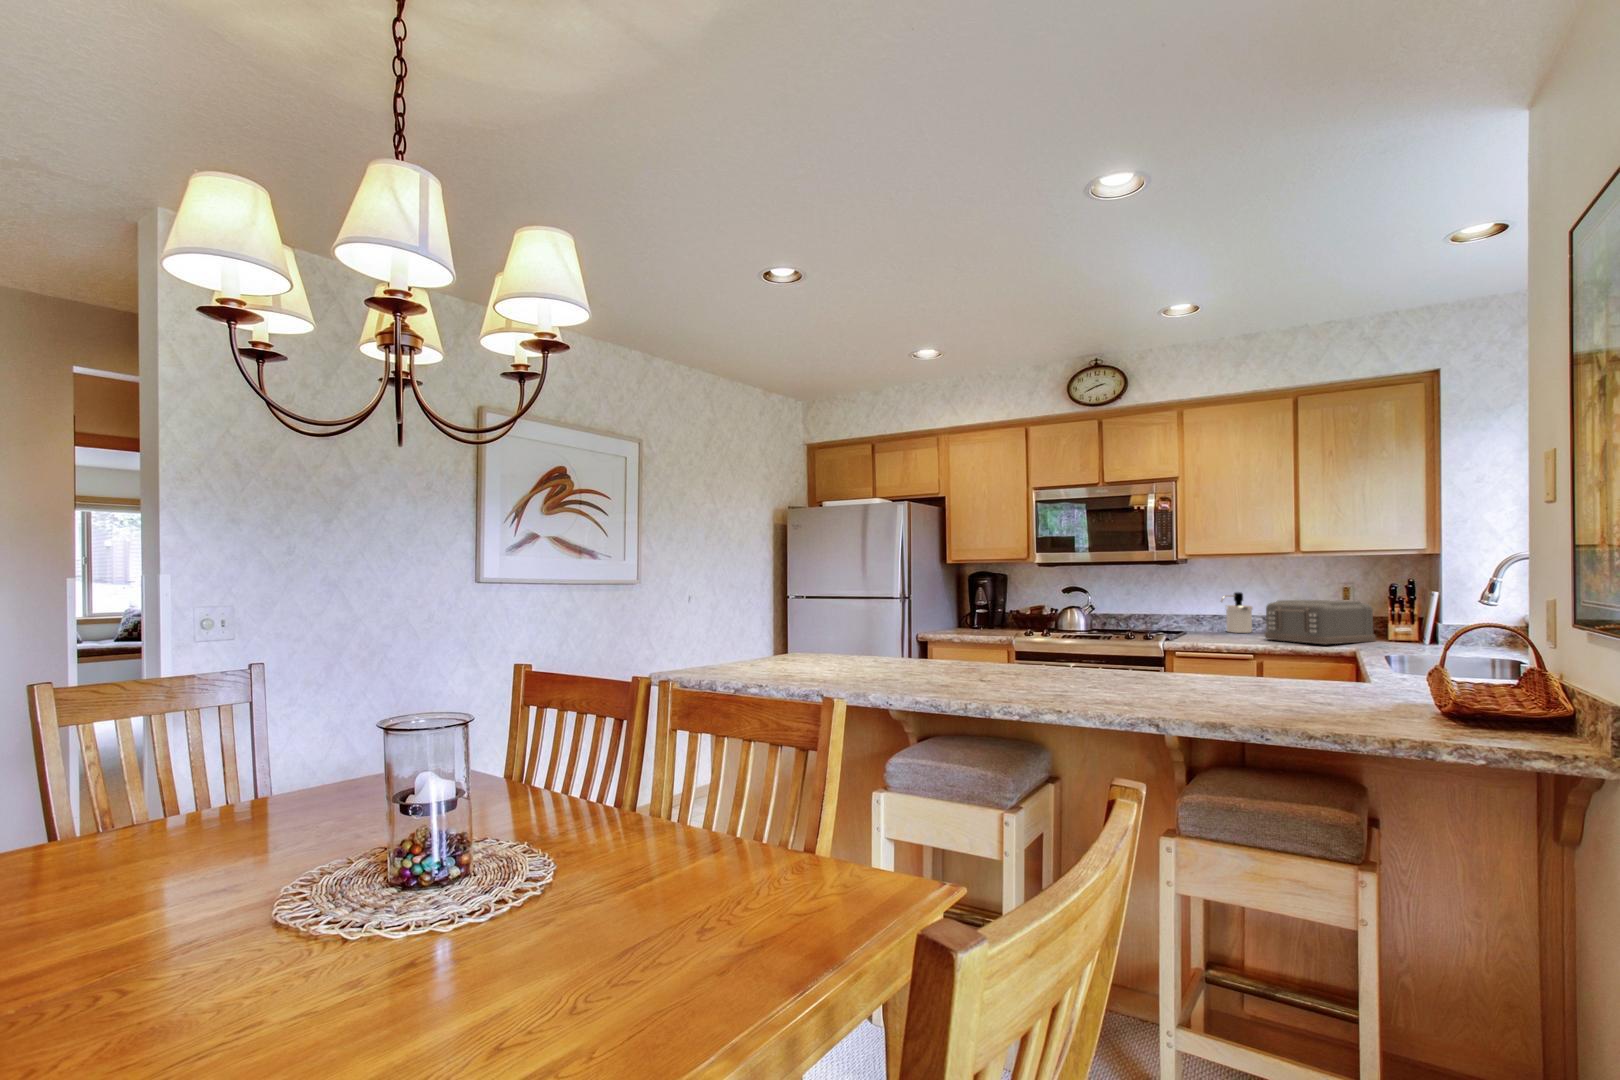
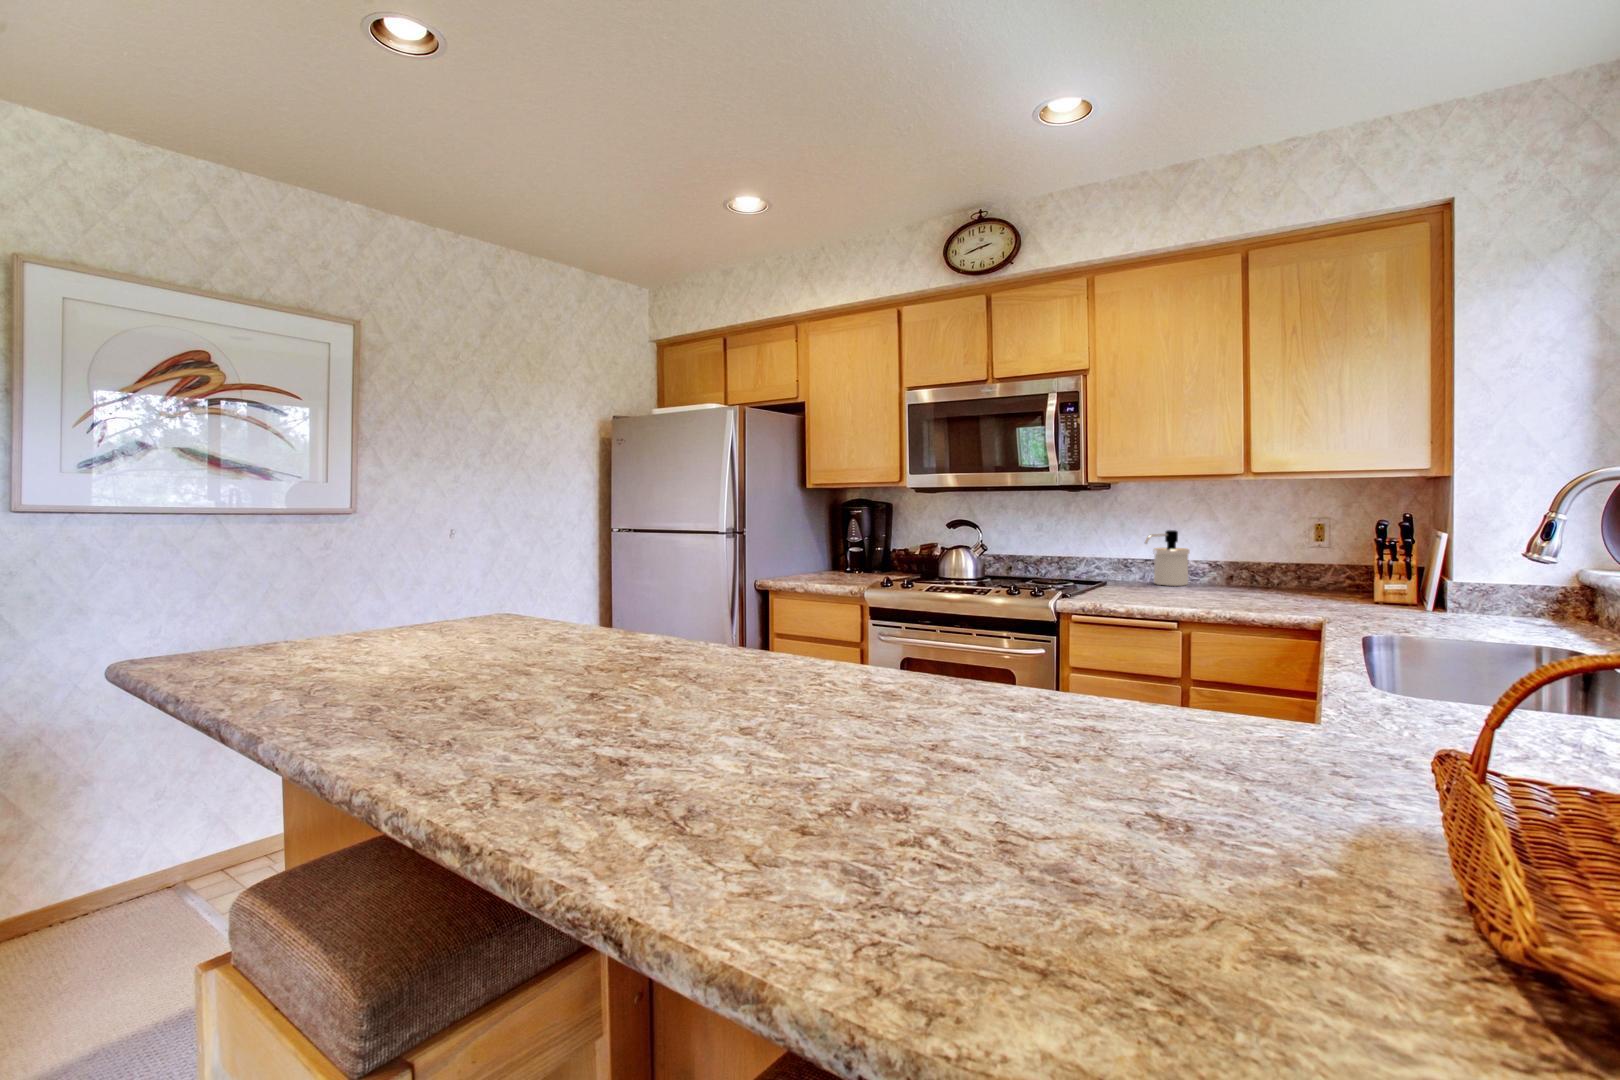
toaster: present [1265,600,1376,644] -> none [1195,542,1352,609]

